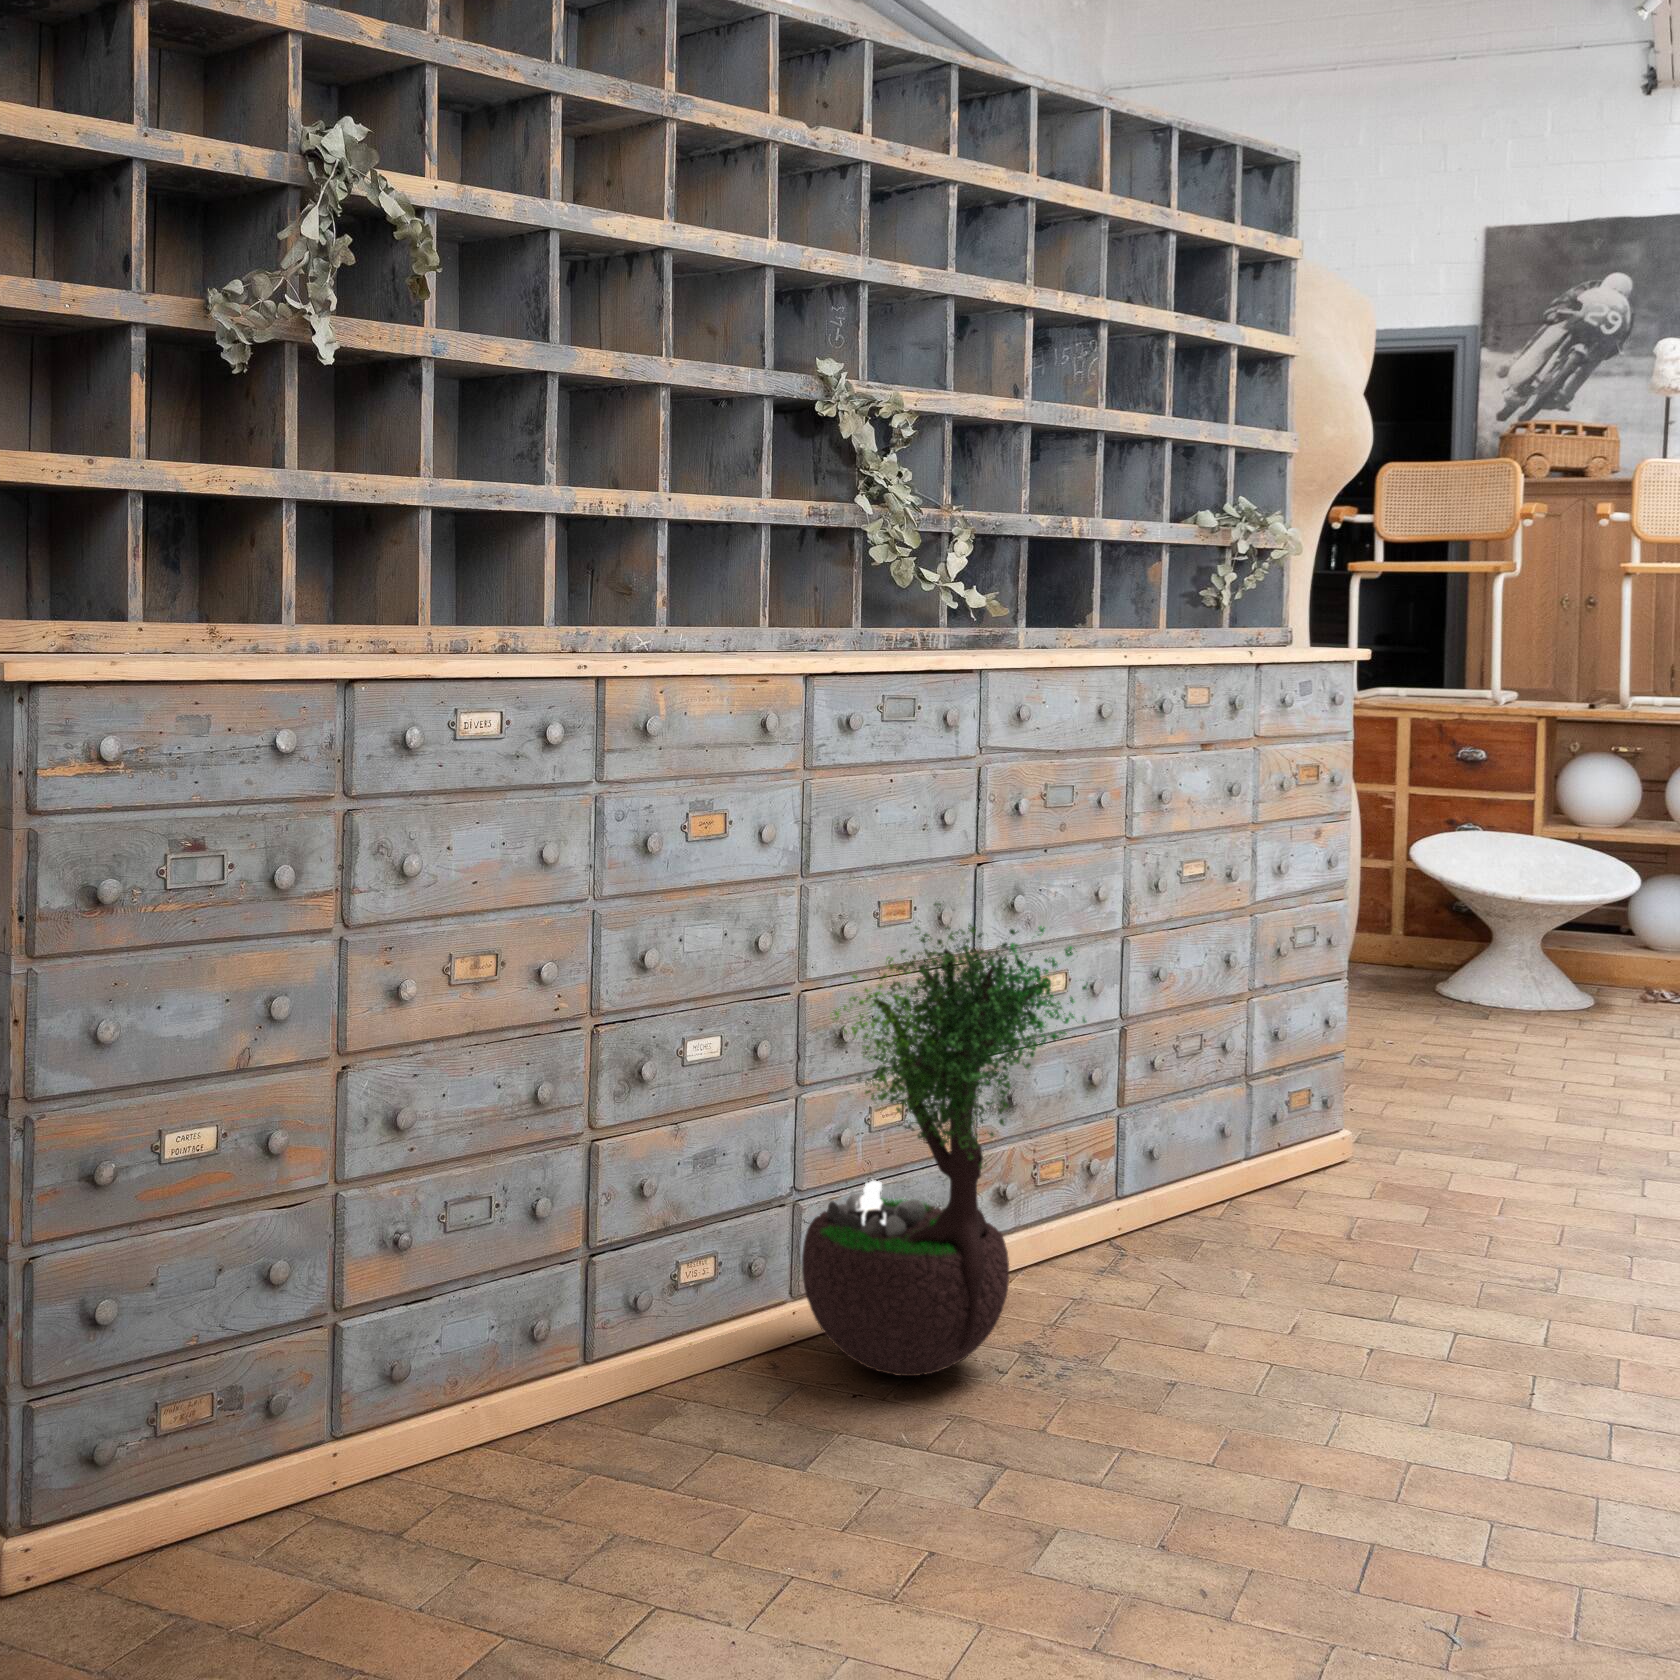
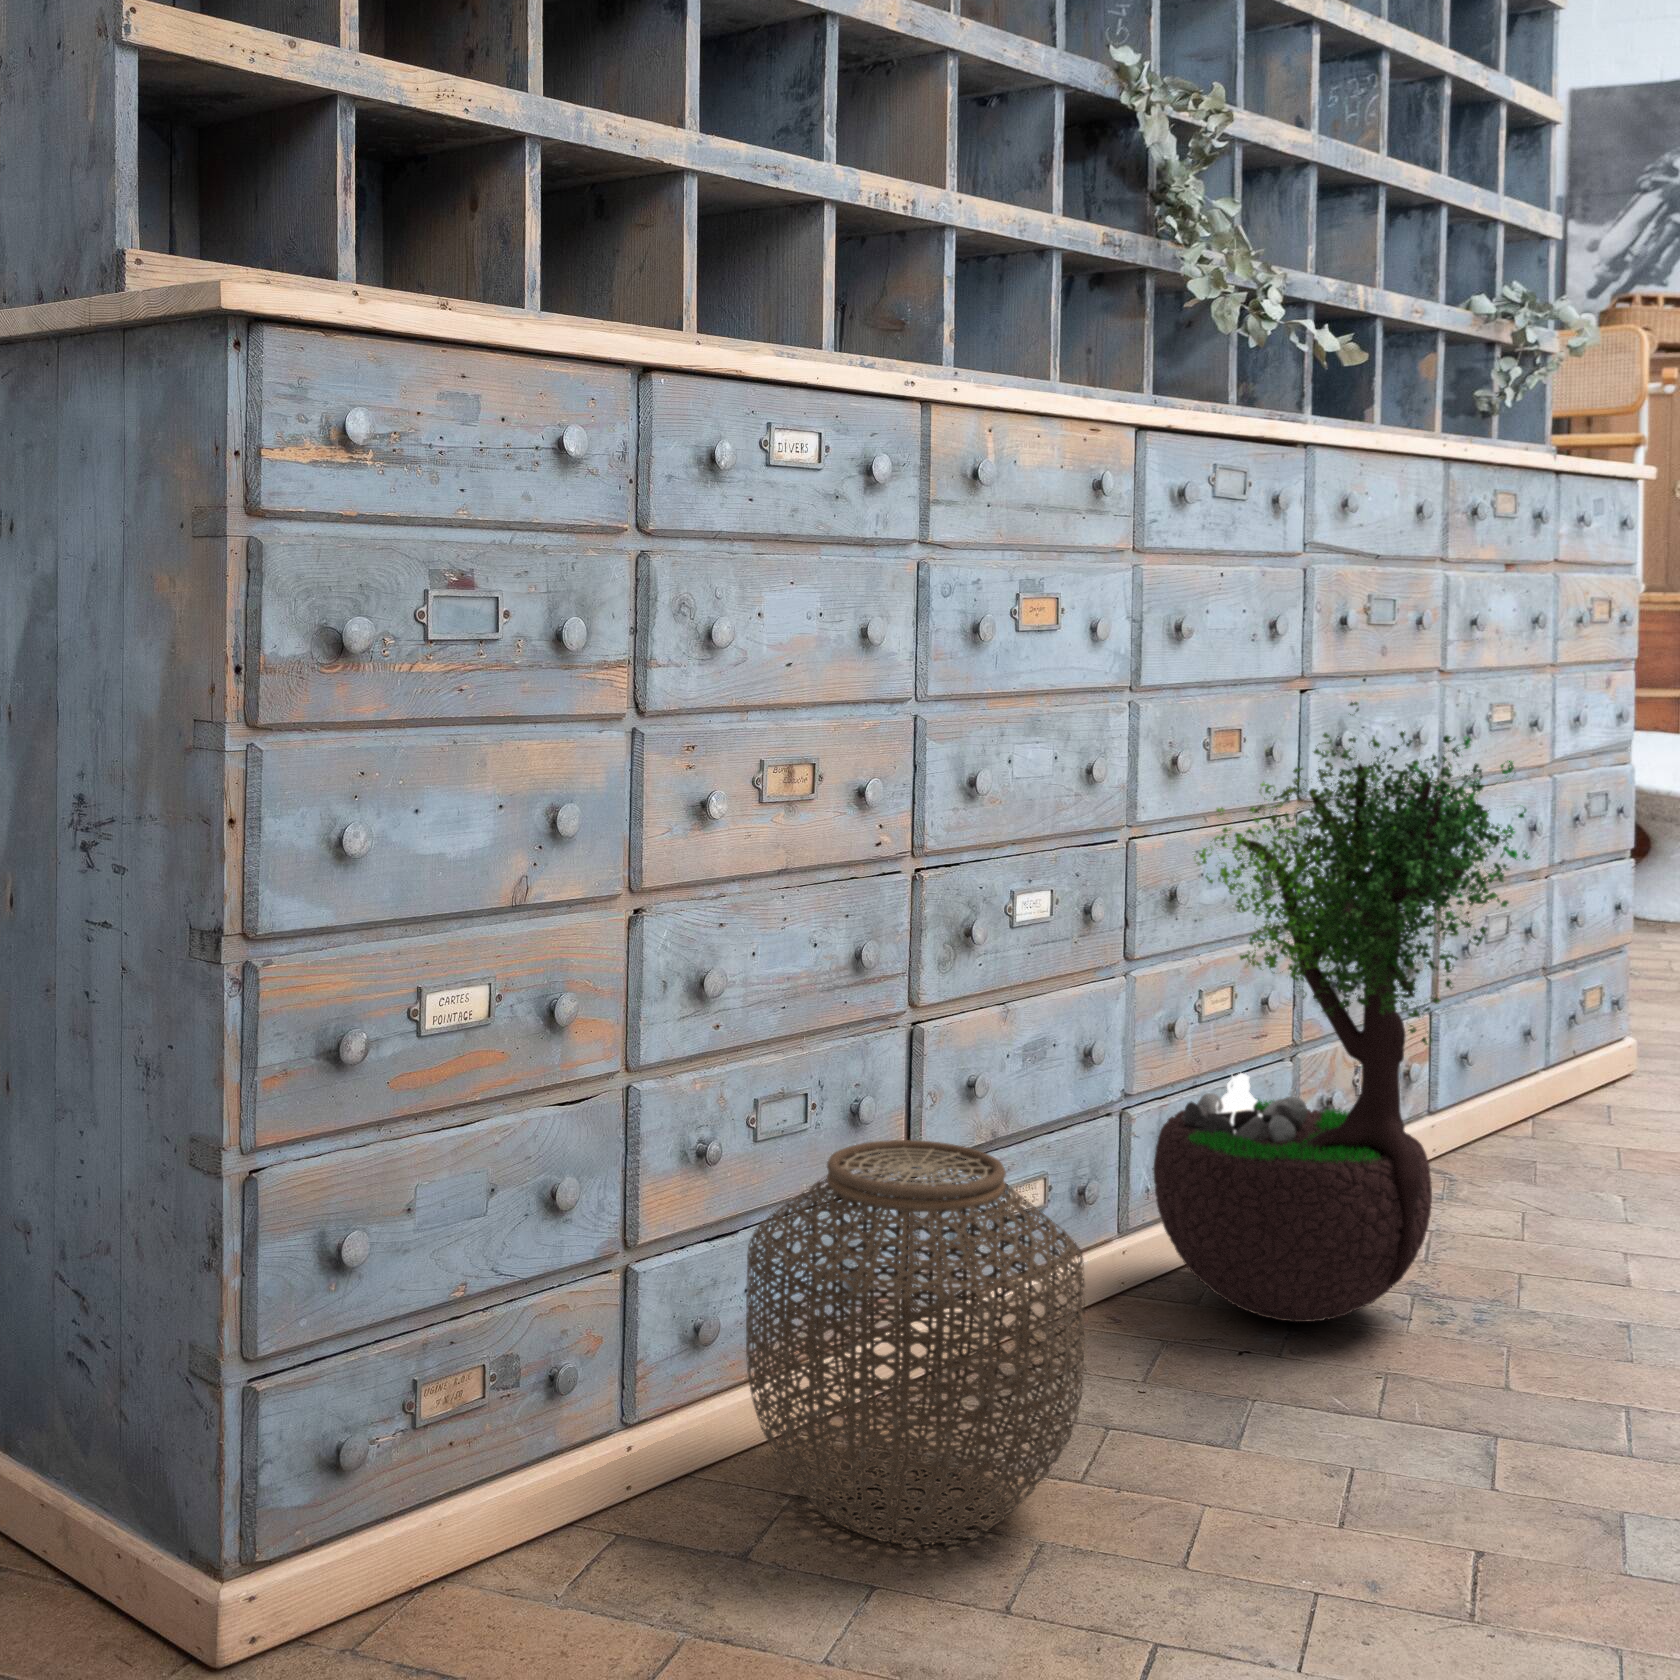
woven basket: none [411,1238,653,1532] -> present [746,1140,1085,1545]

